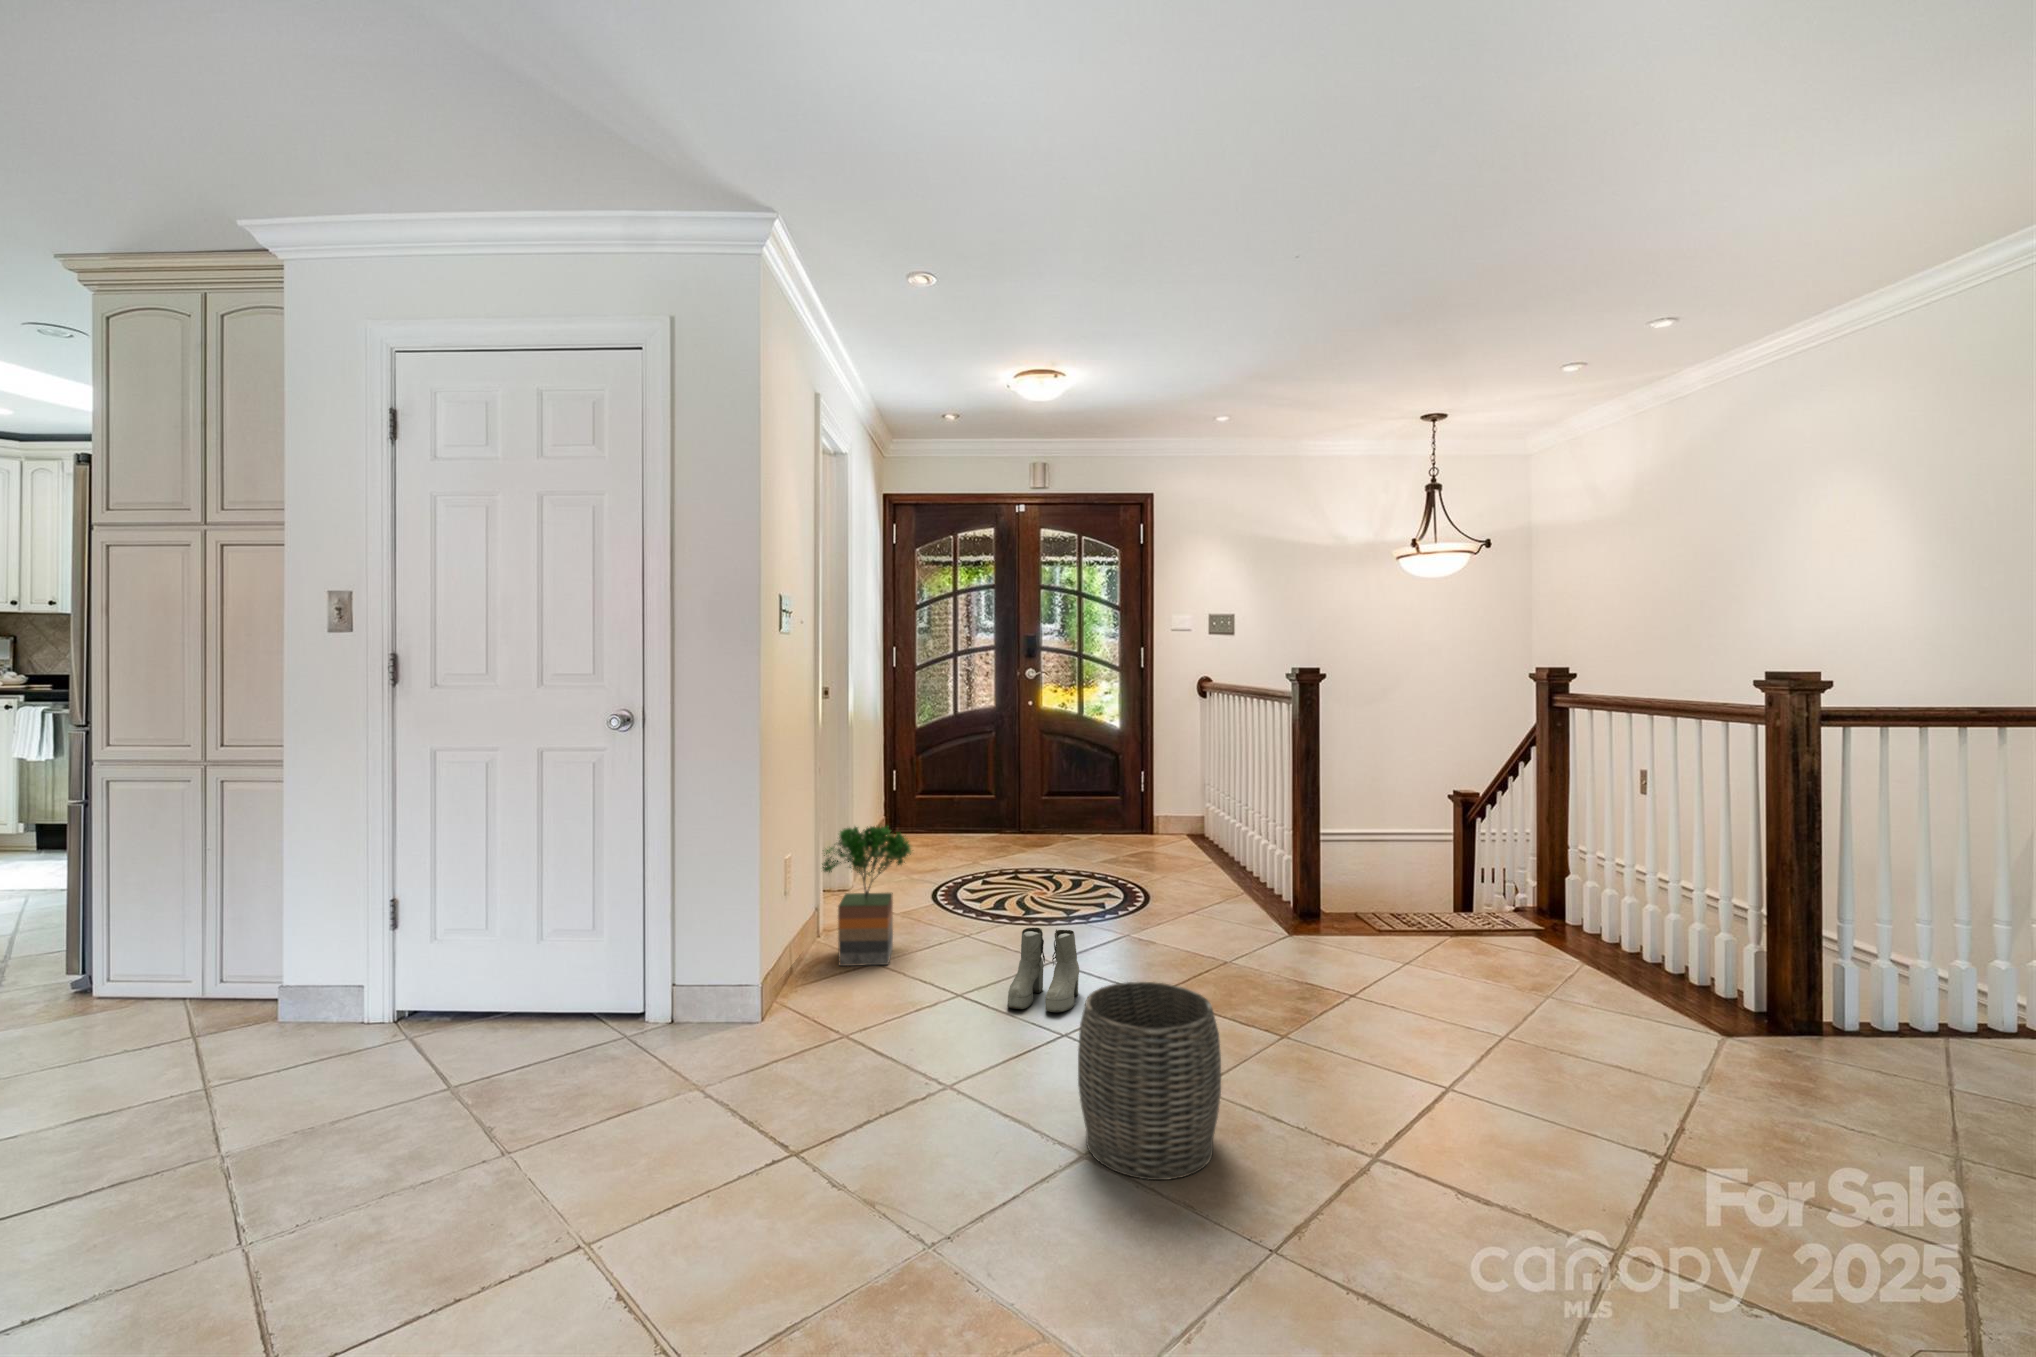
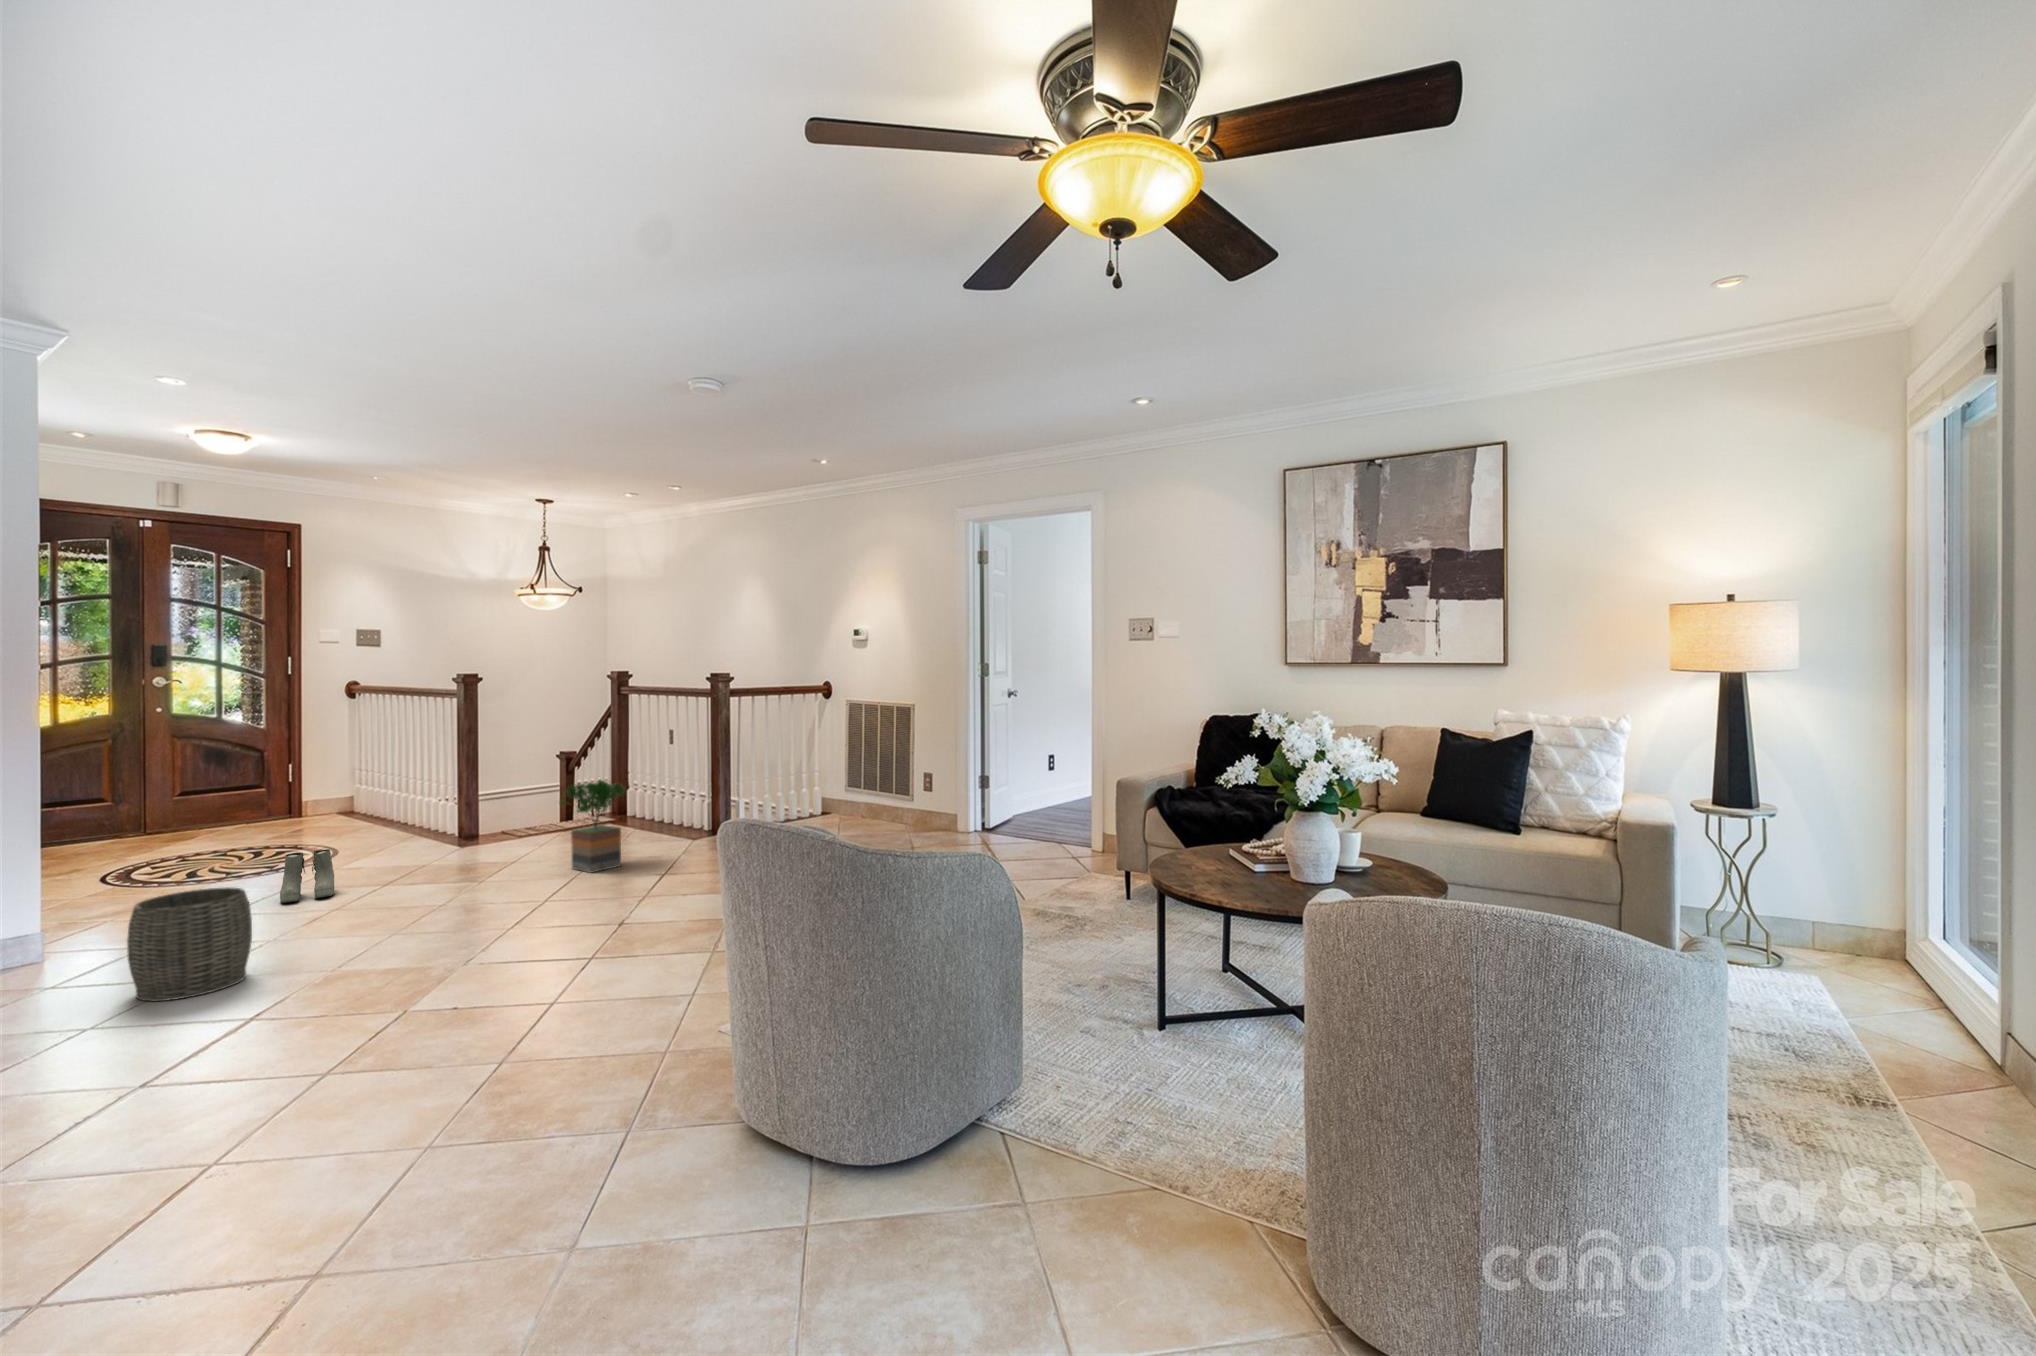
potted tree: present [822,826,911,966] -> present [560,780,625,873]
woven basket: present [1078,982,1221,1180] -> present [127,887,252,1001]

